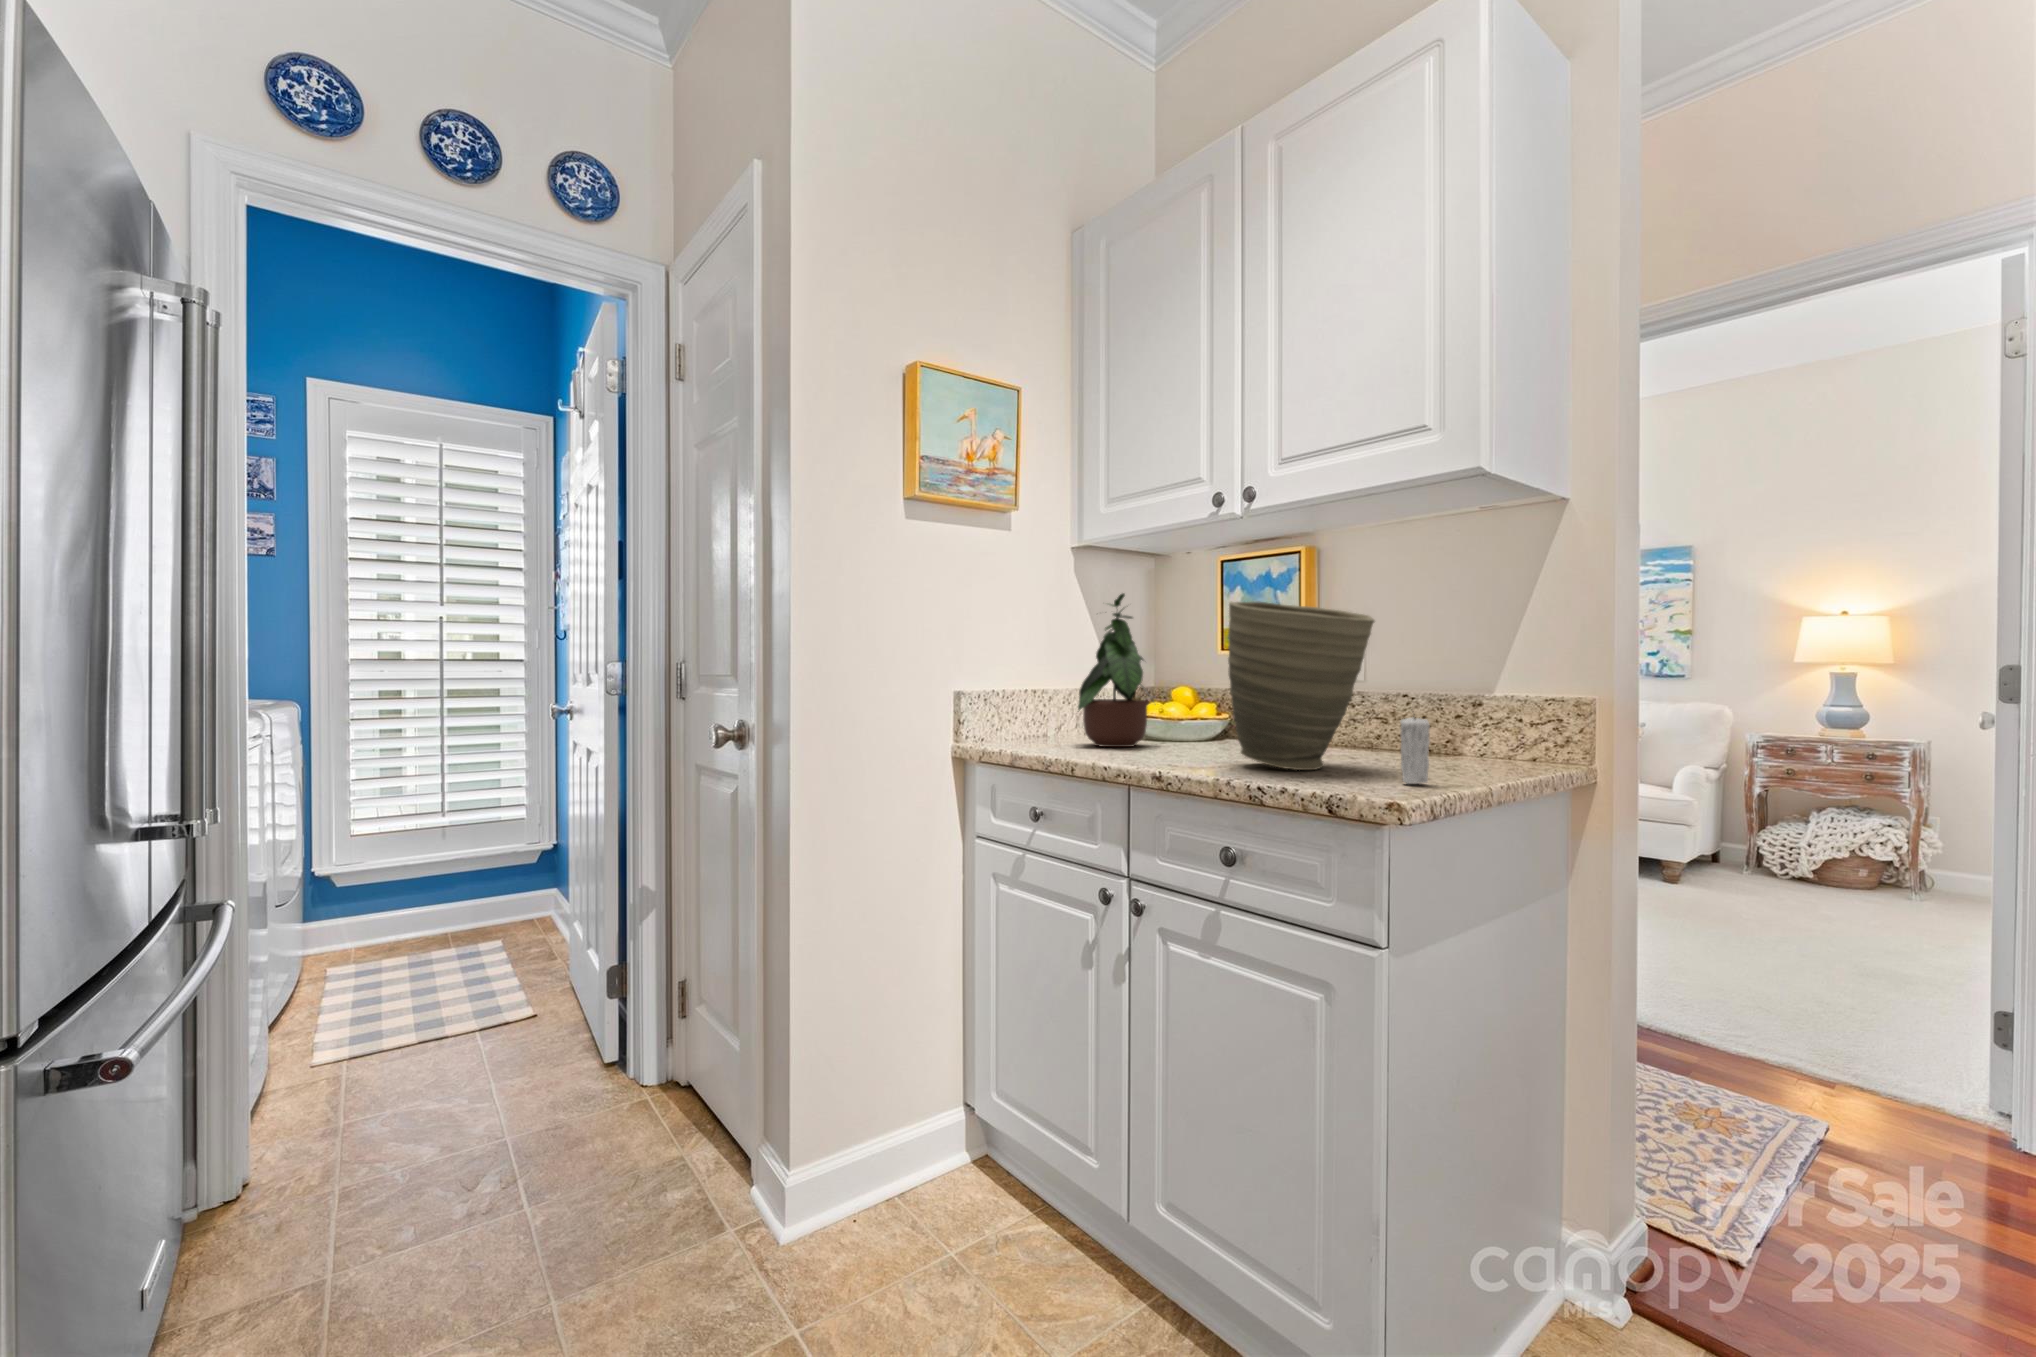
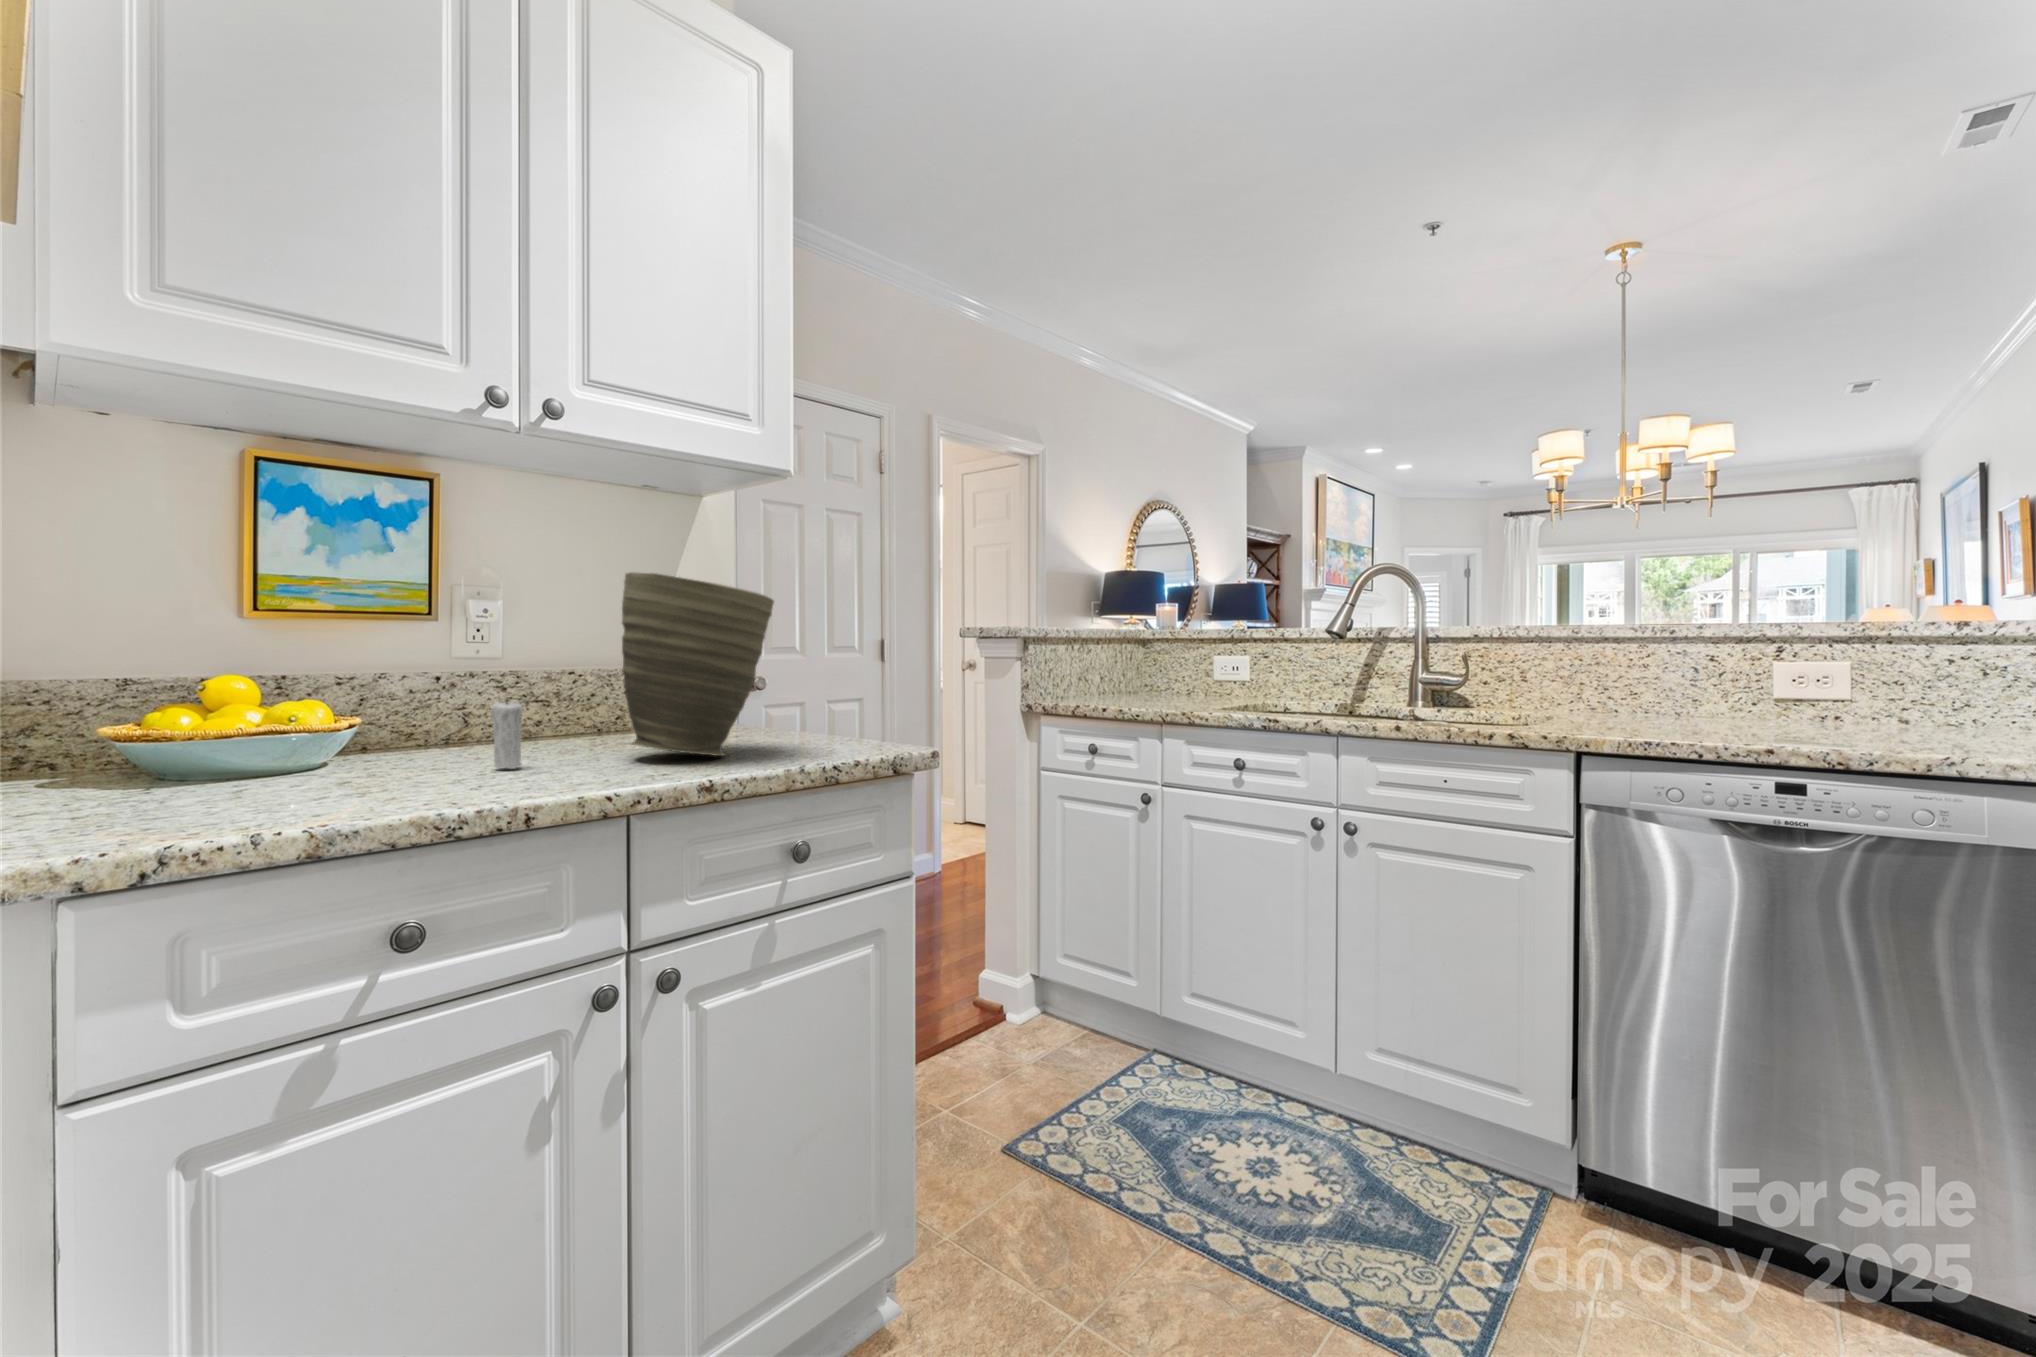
potted plant: present [1078,593,1149,747] -> none [191,522,407,794]
candle: present [1400,716,1430,784] -> present [491,701,523,769]

